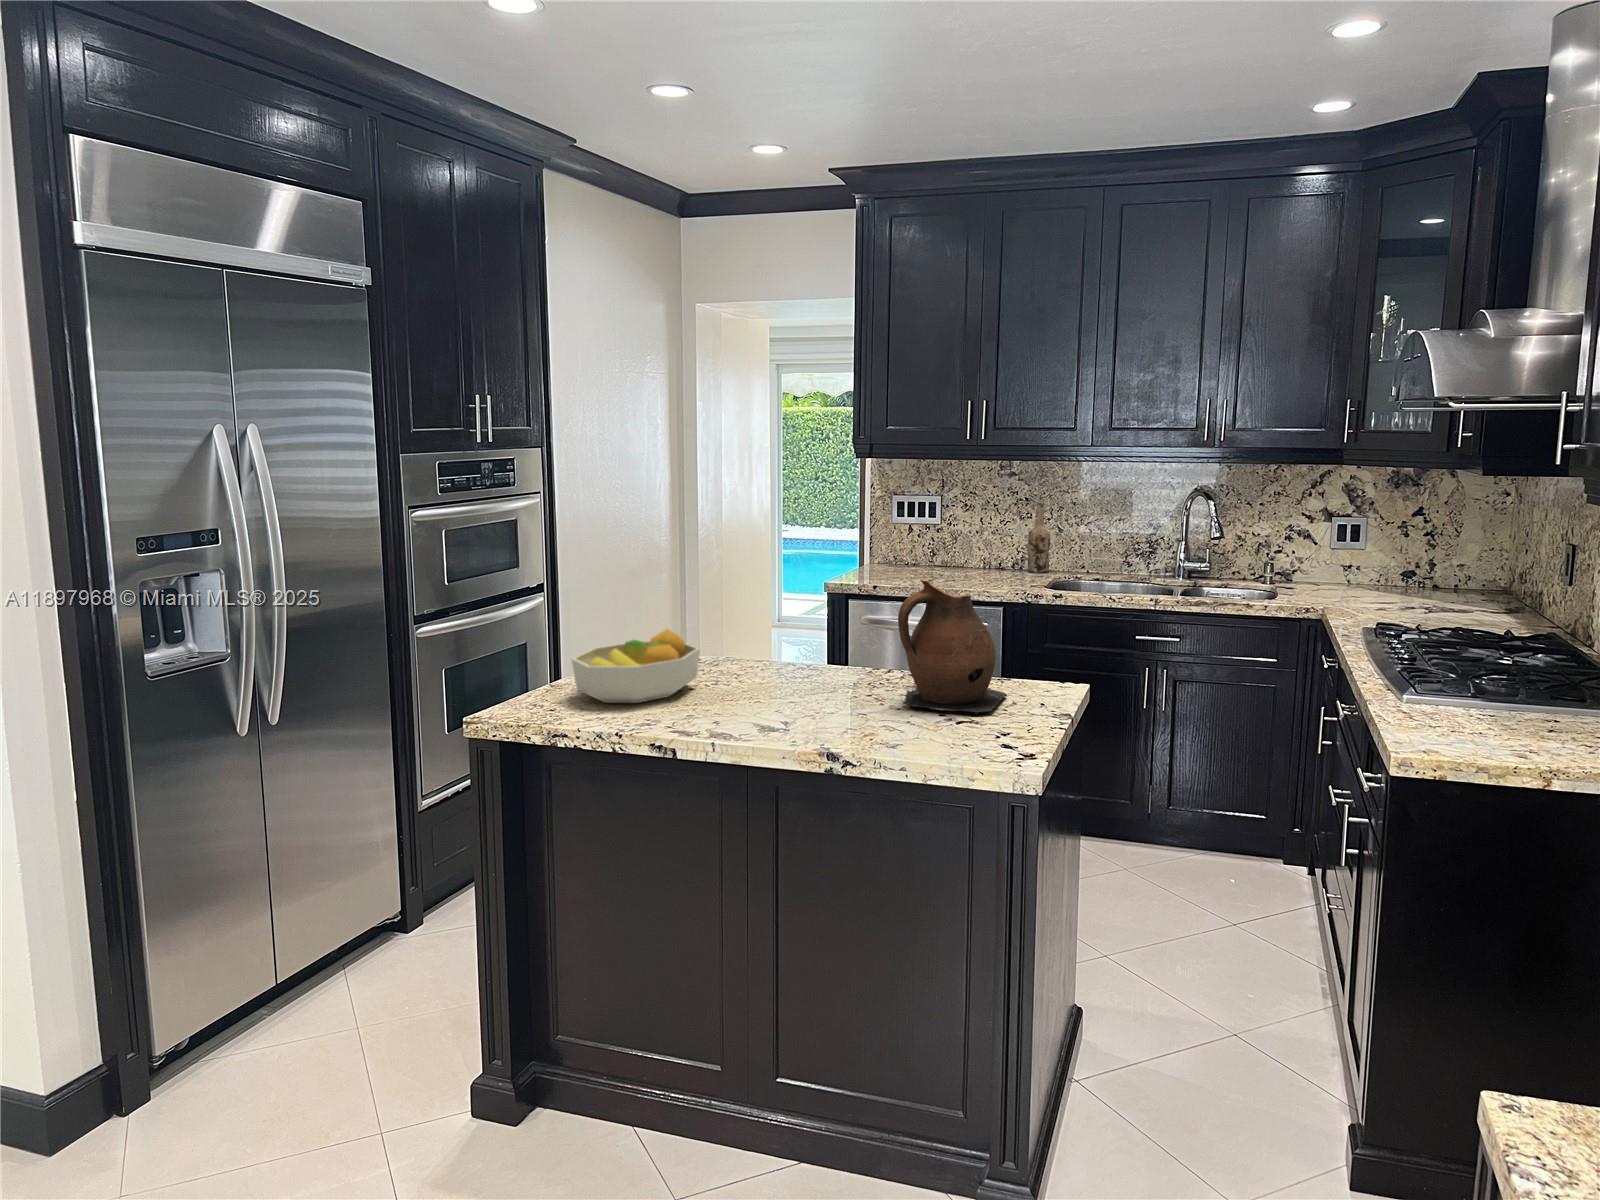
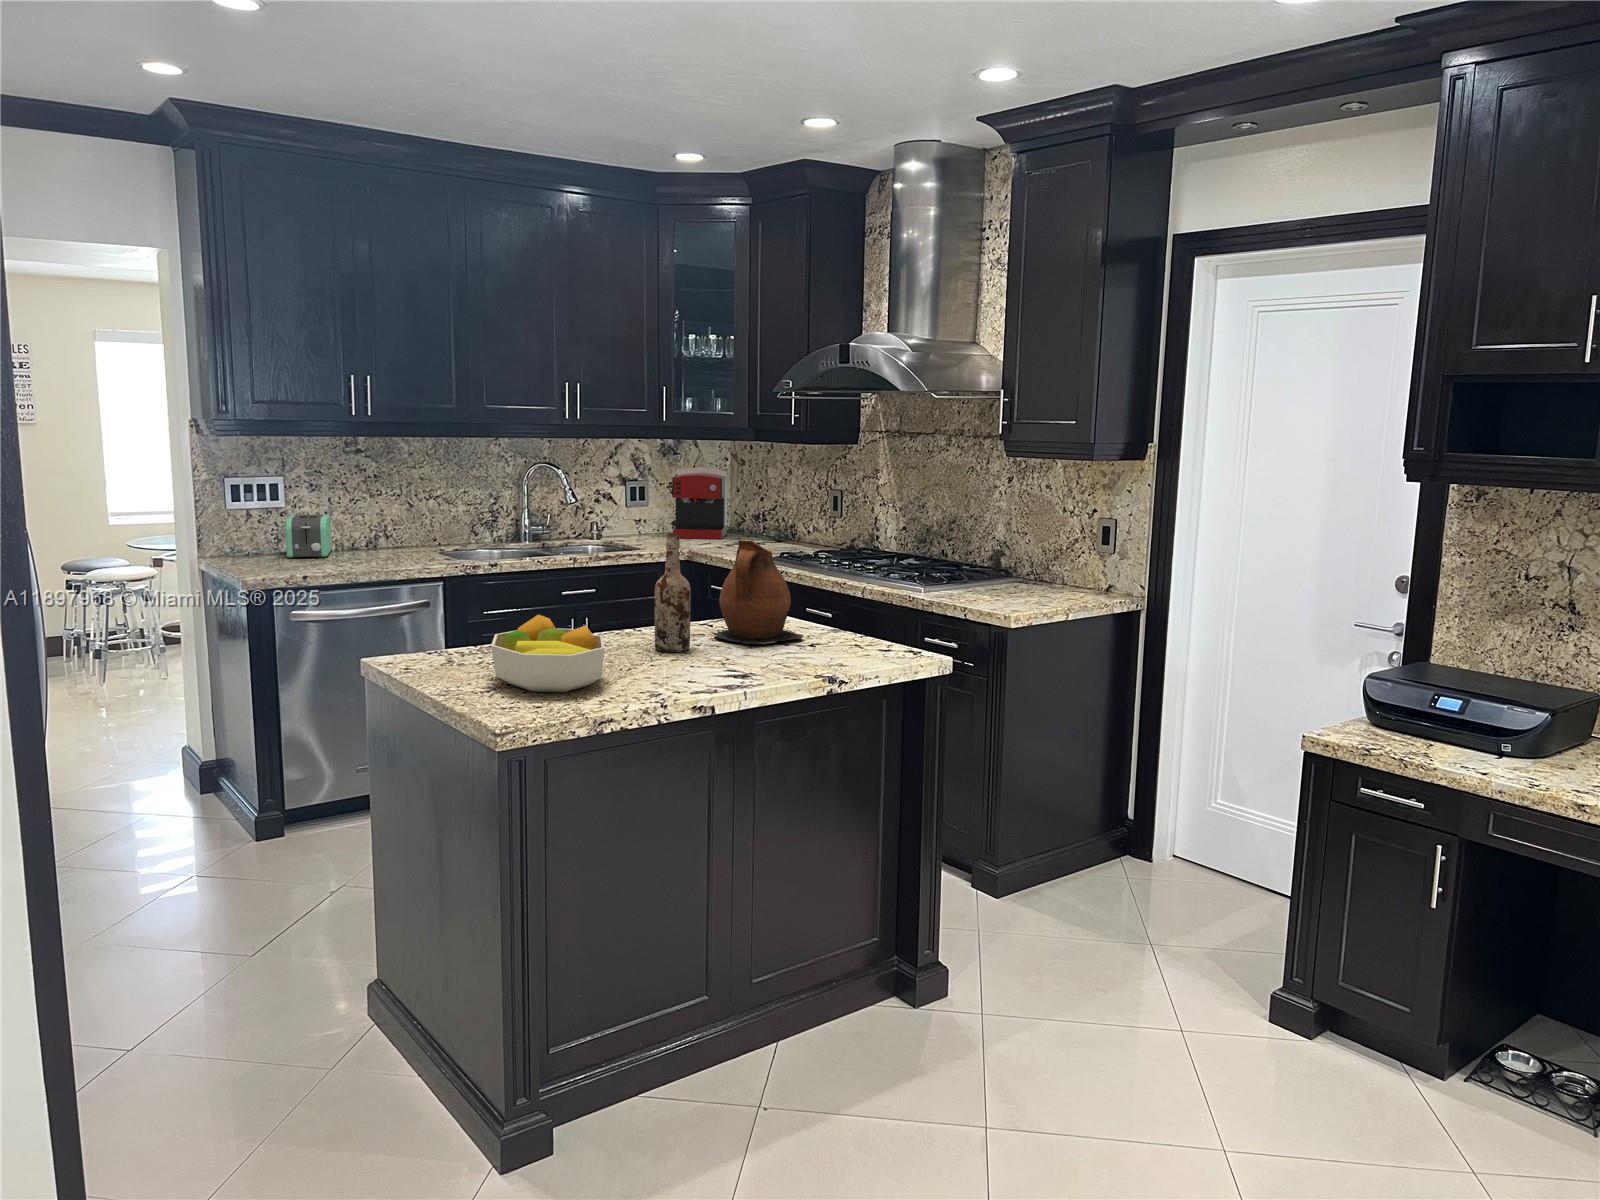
wine bottle: present [1028,503,1050,573] -> present [654,534,691,652]
coffee maker: none [1376,503,1486,600] -> present [672,467,727,539]
toaster: none [922,532,981,573] -> present [285,515,332,558]

